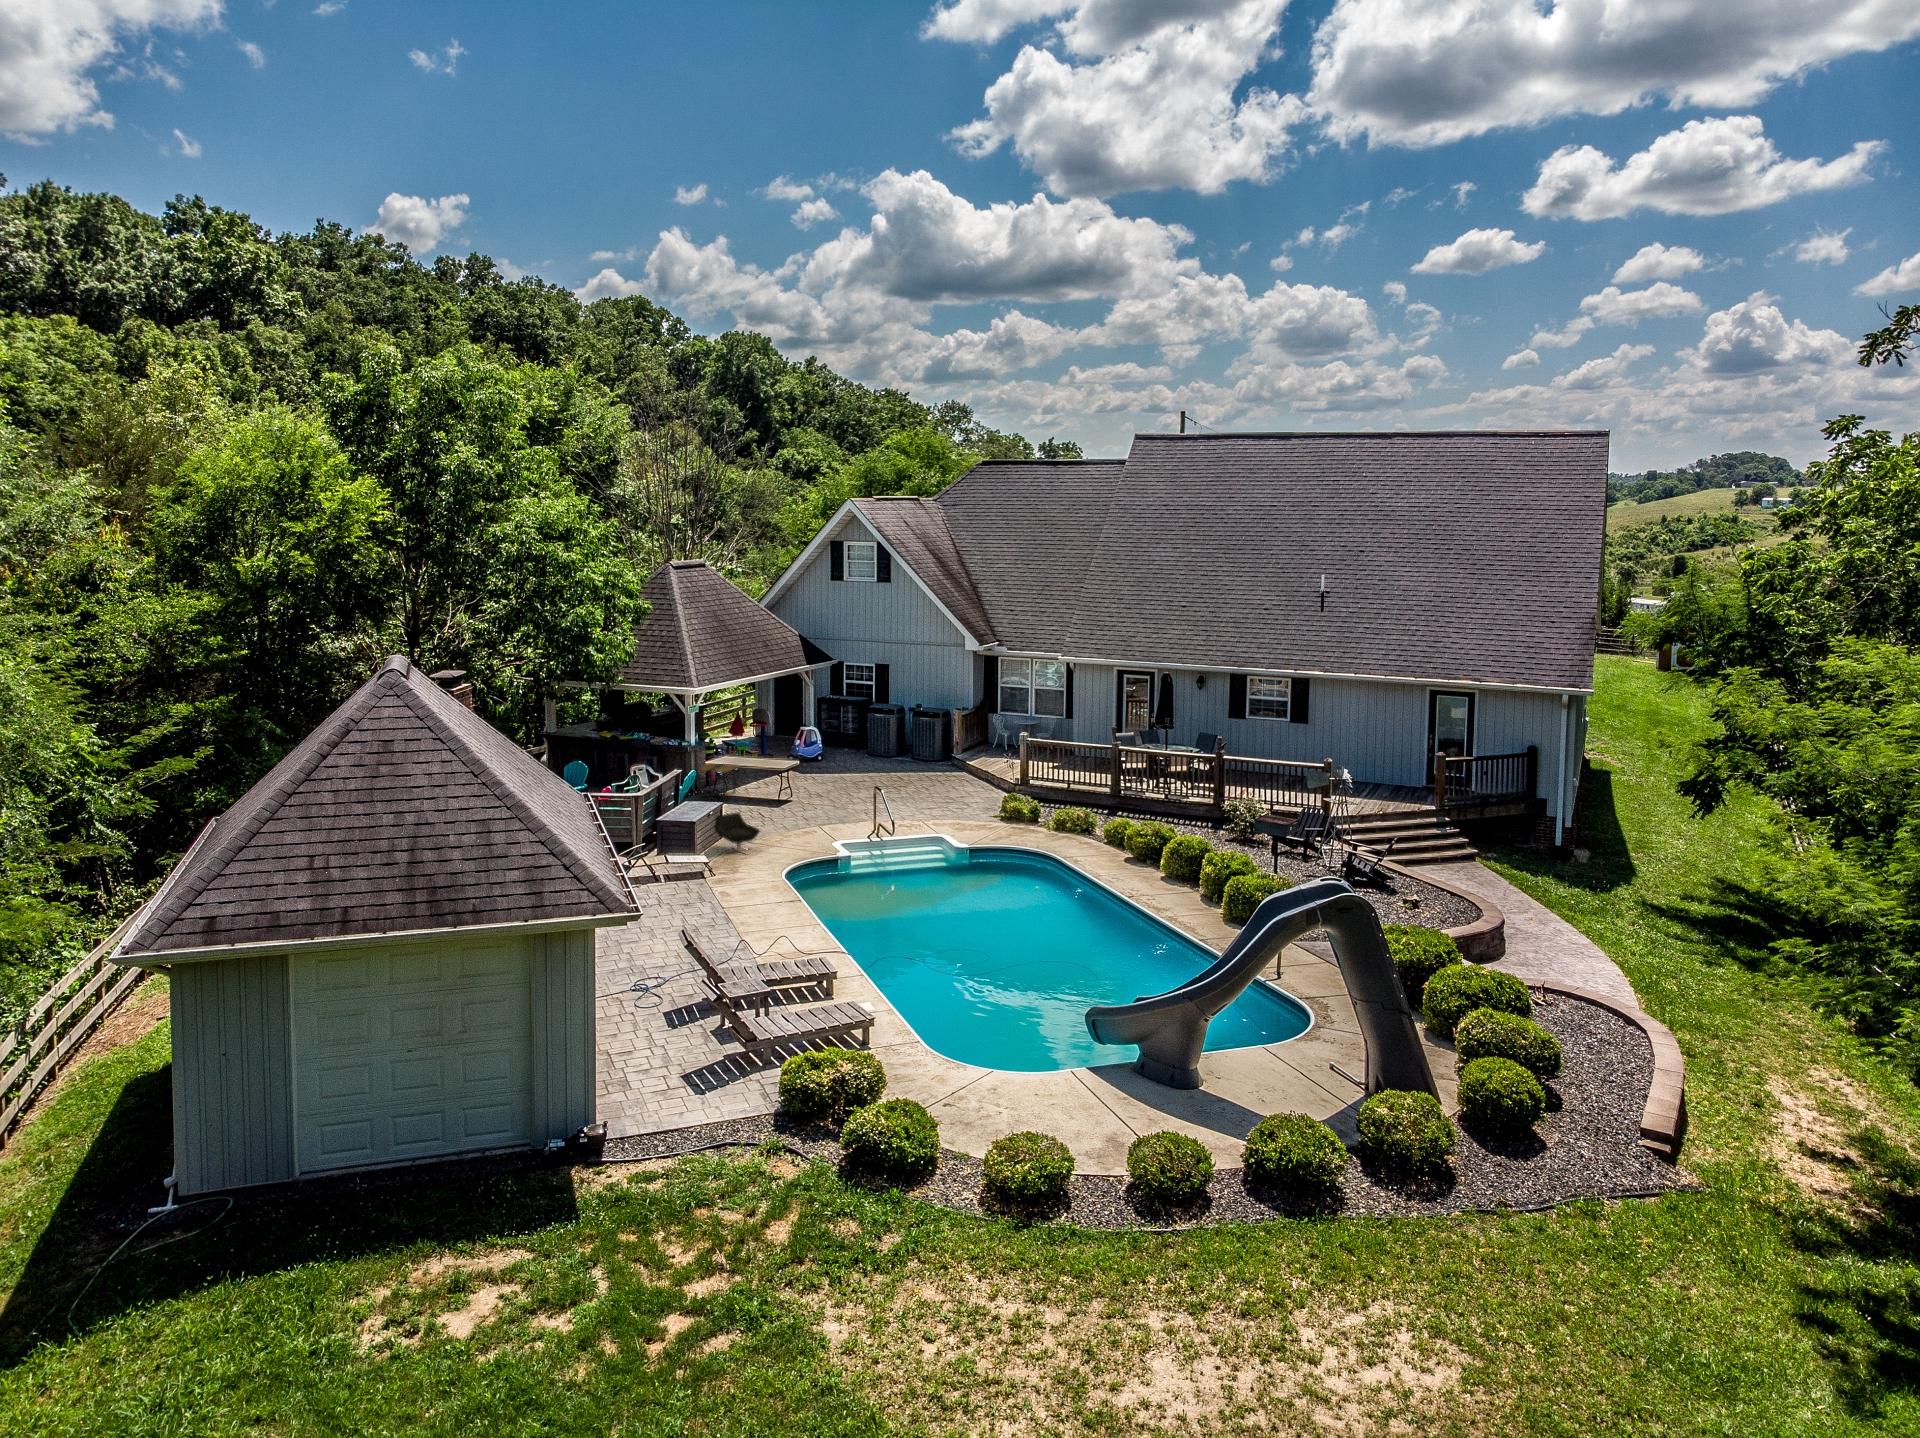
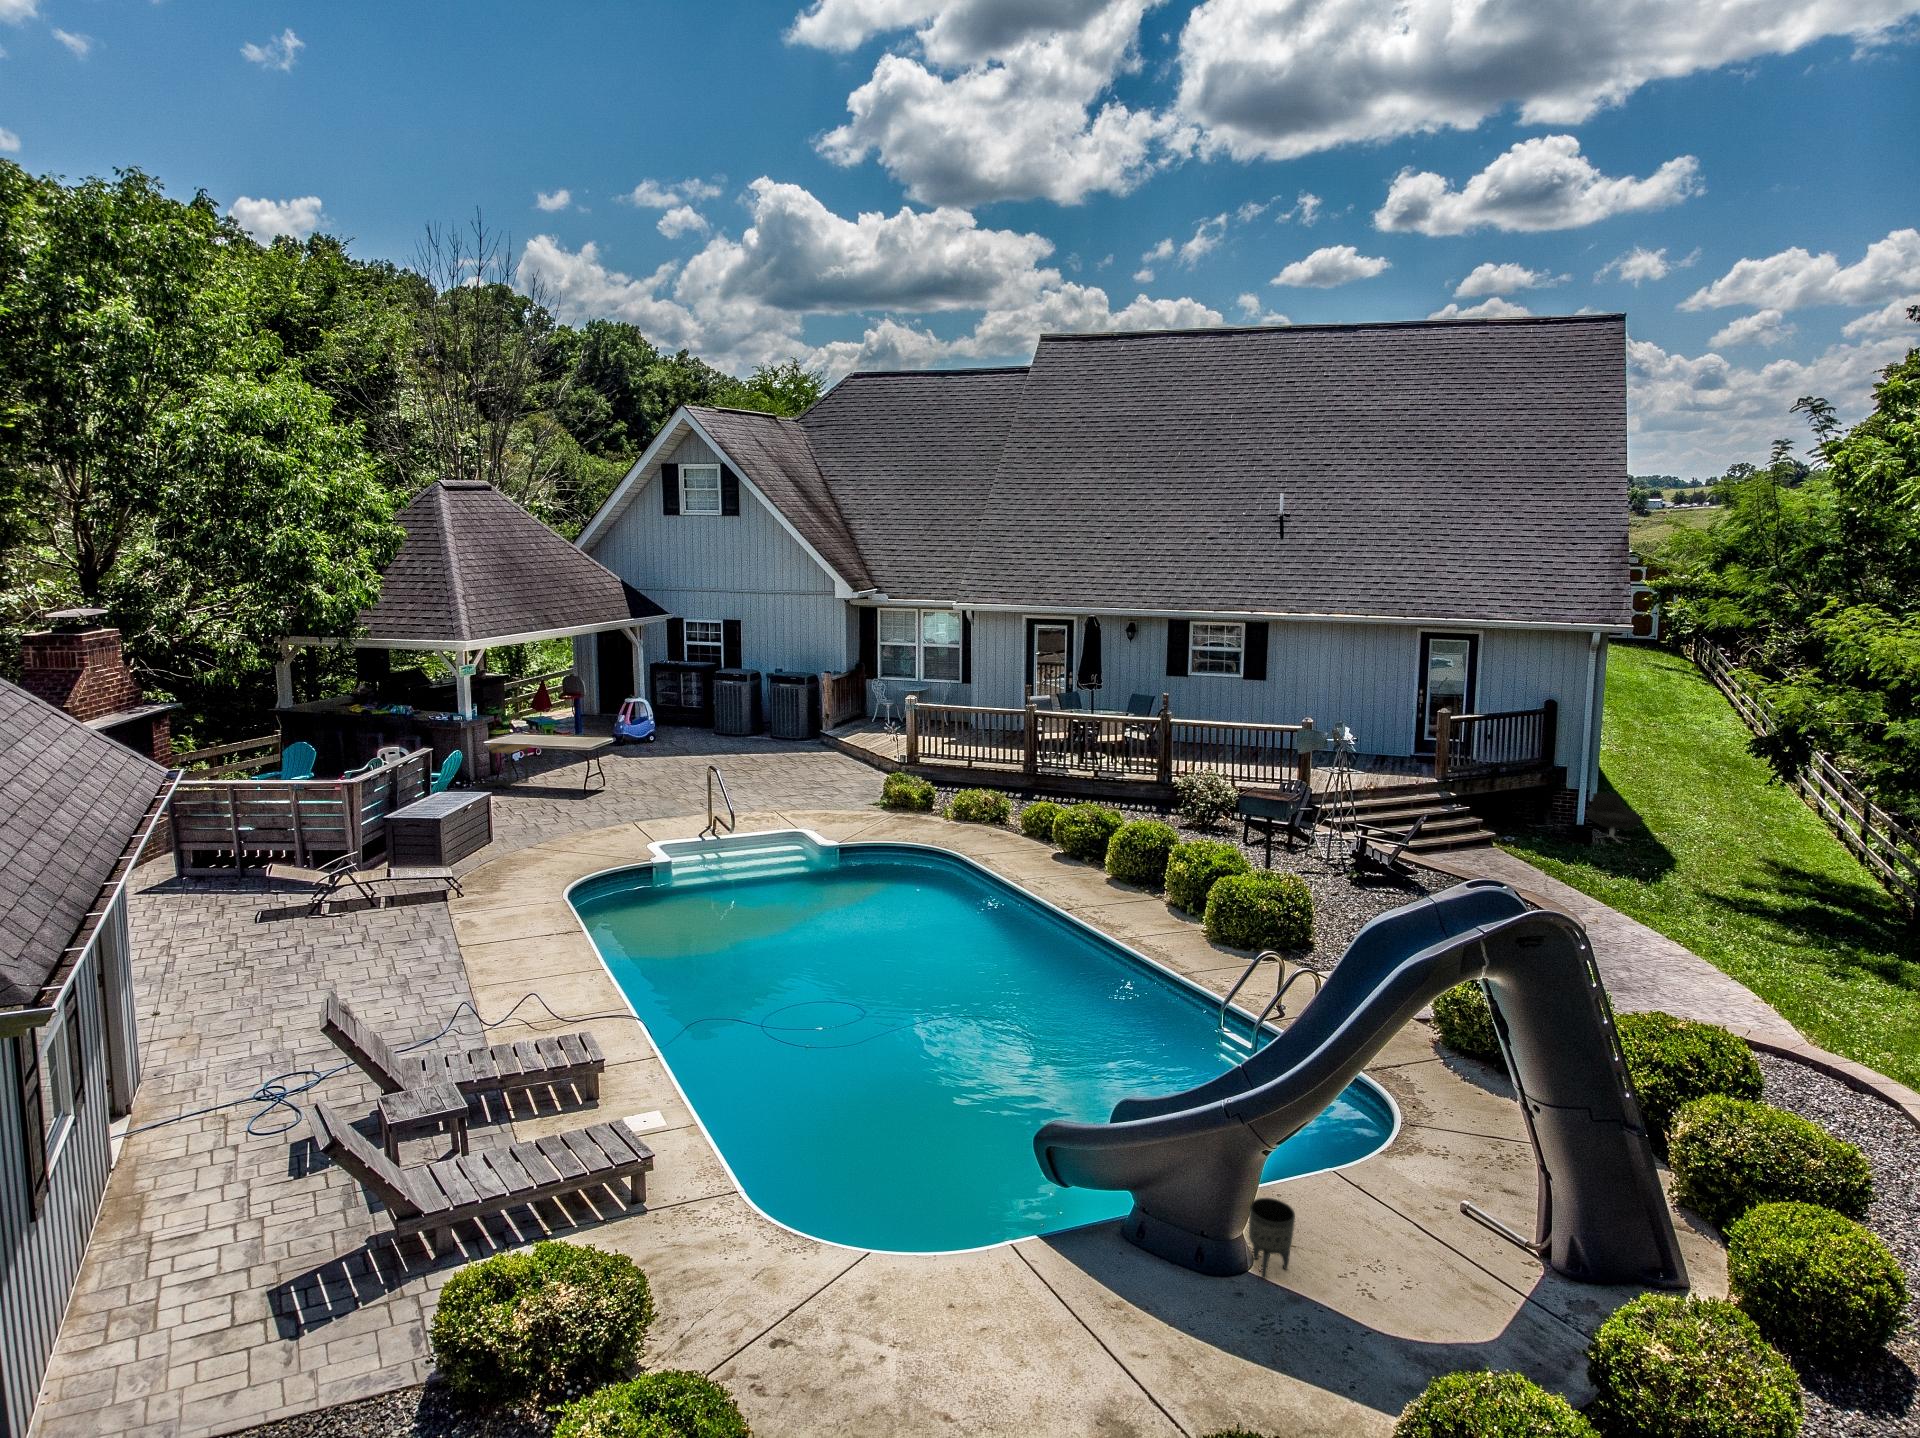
lounge chair: present [714,812,760,854] -> present [1587,793,1643,842]
planter: none [1193,1049,1218,1089] -> present [1249,1198,1295,1279]

